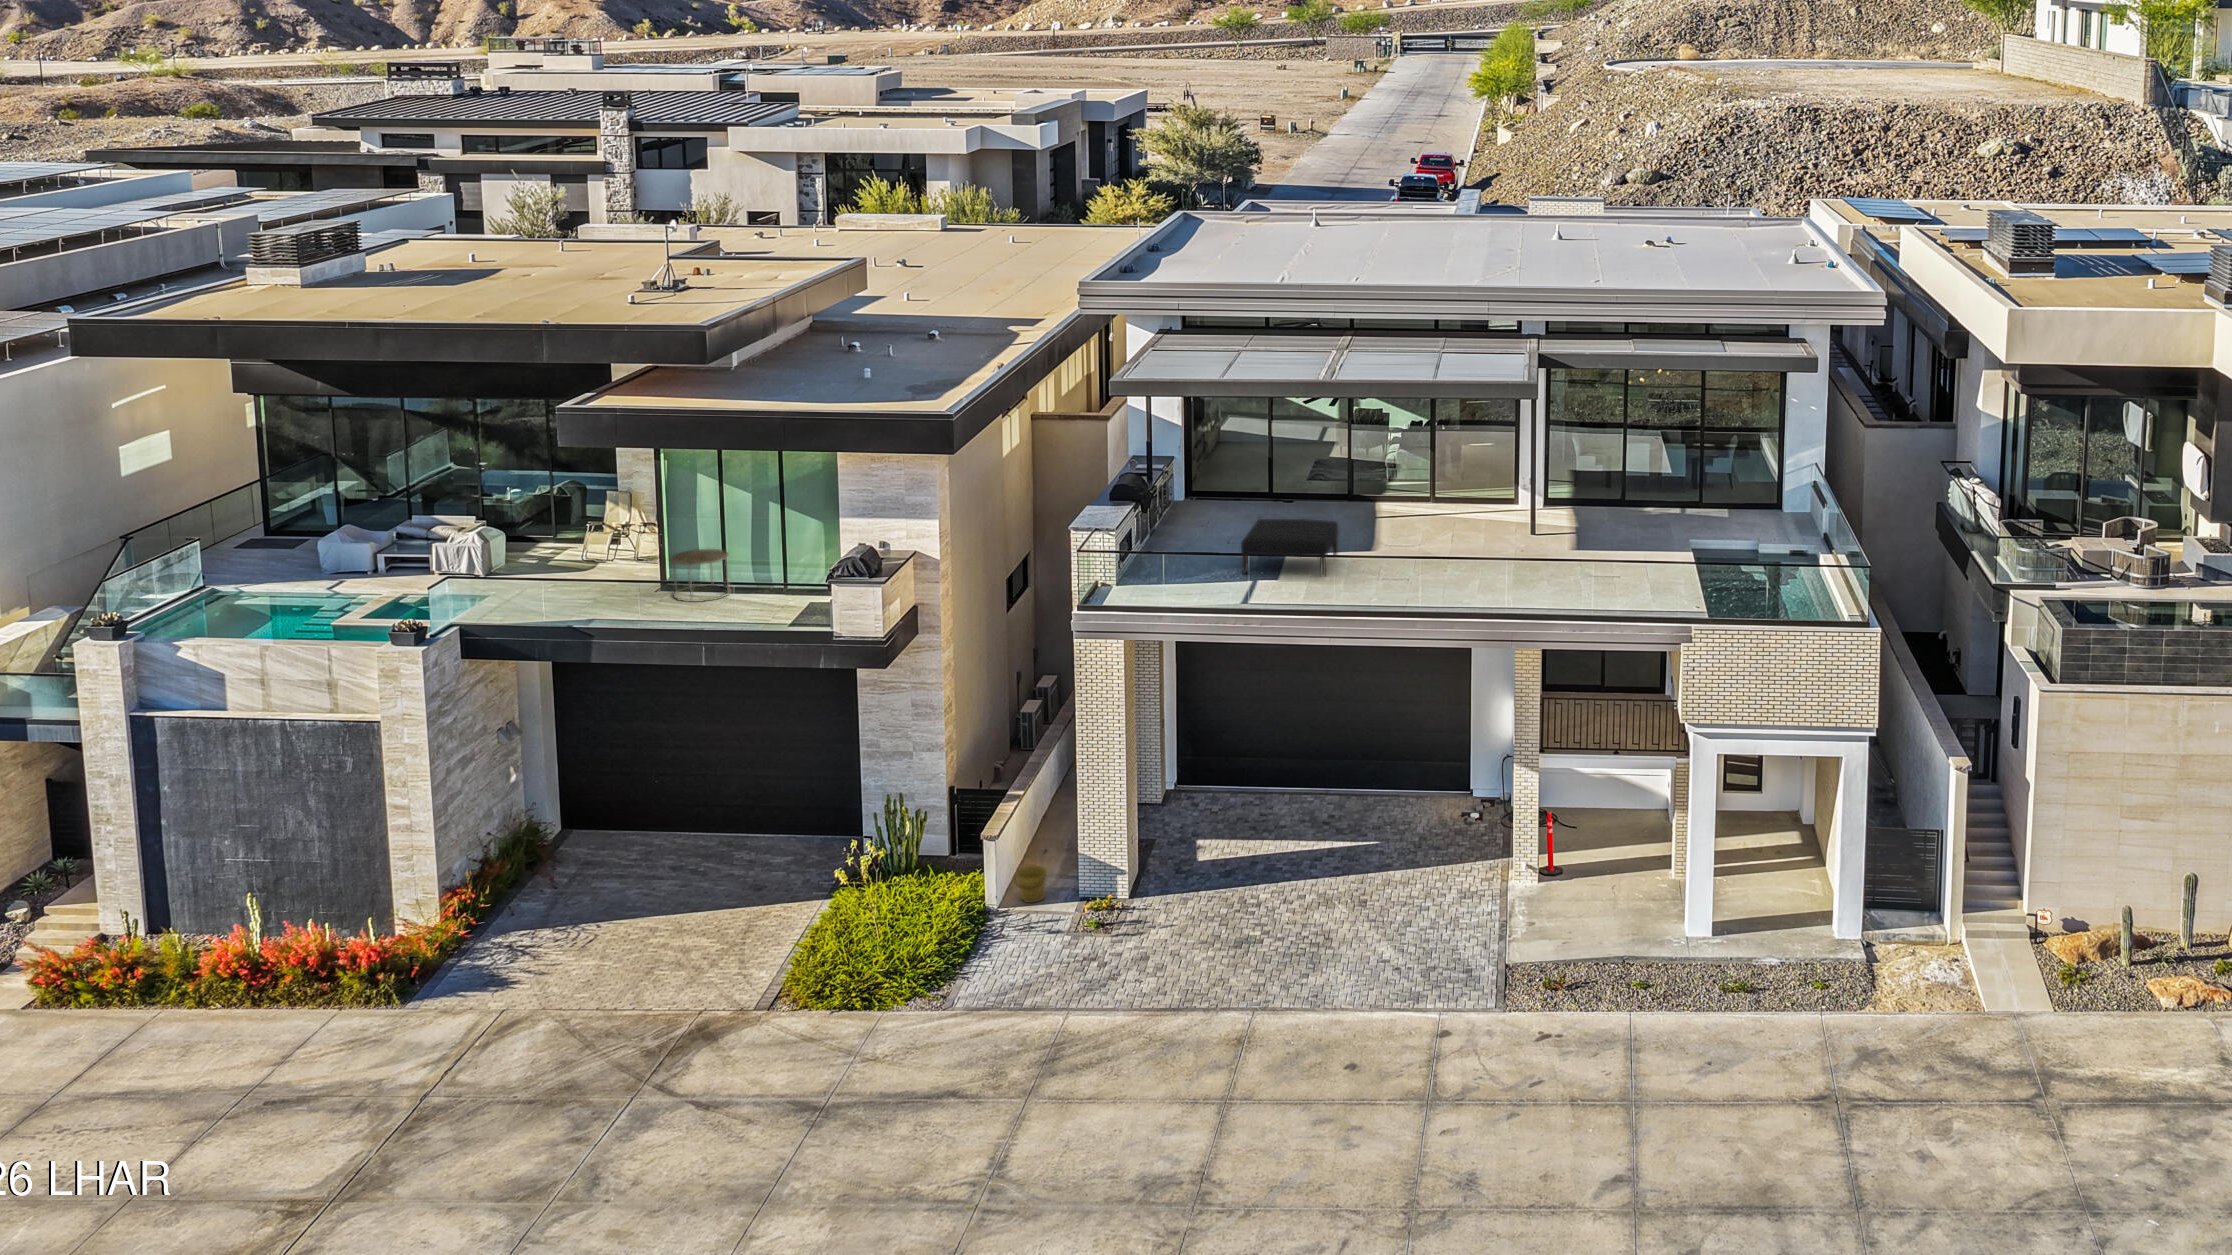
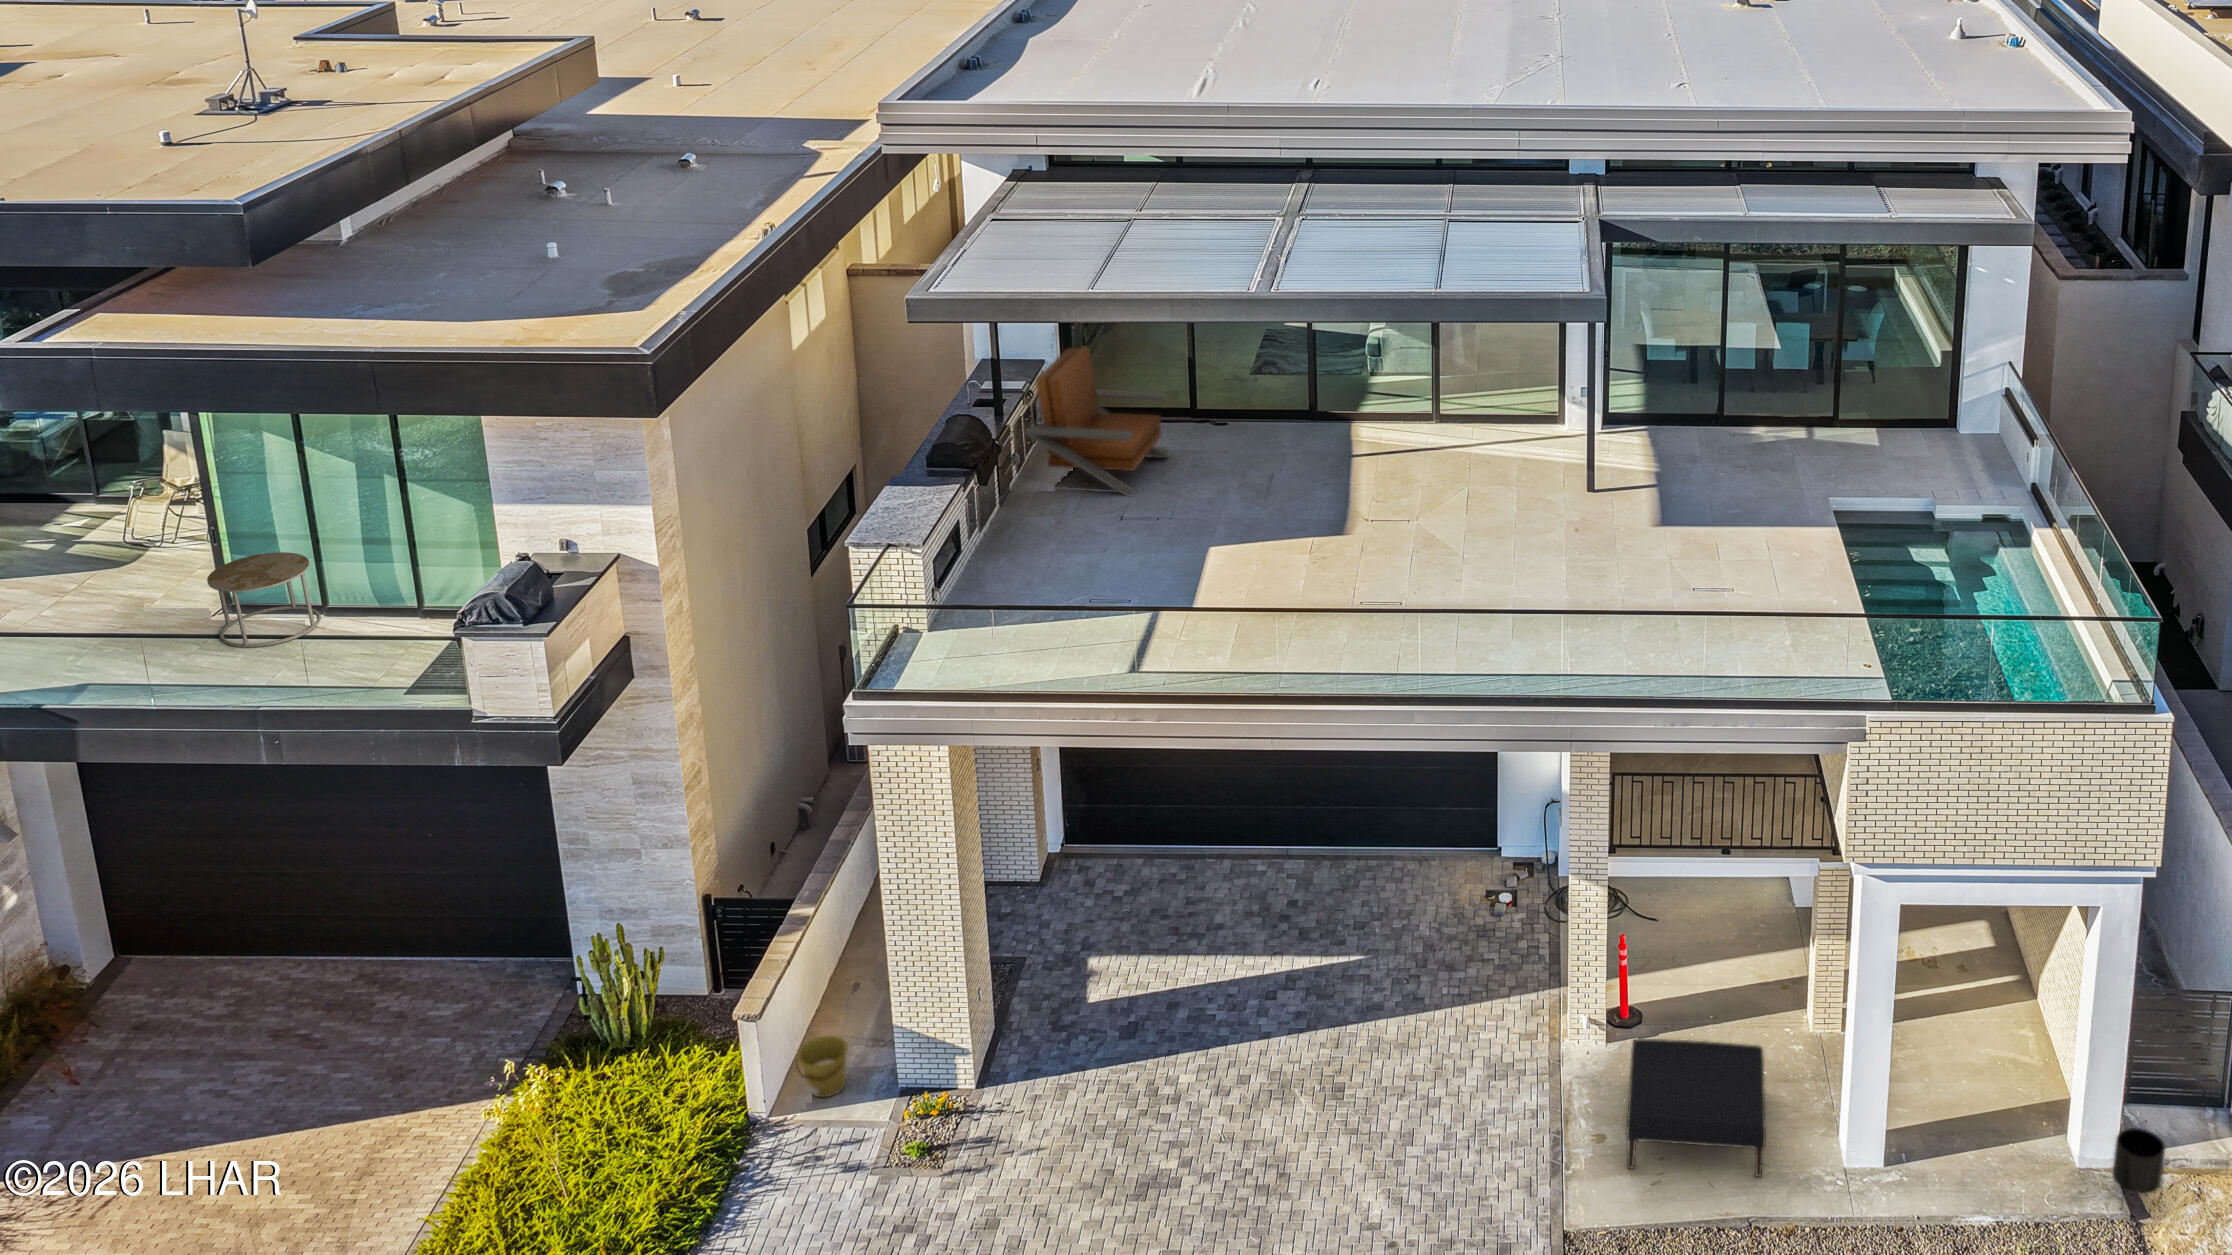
lounge chair: none [1163,442,1251,534] -> present [1025,347,1170,496]
ottoman: present [1241,519,1338,577] -> present [1626,1039,1766,1177]
planter: none [1857,909,1891,961] -> present [2112,1128,2165,1209]

